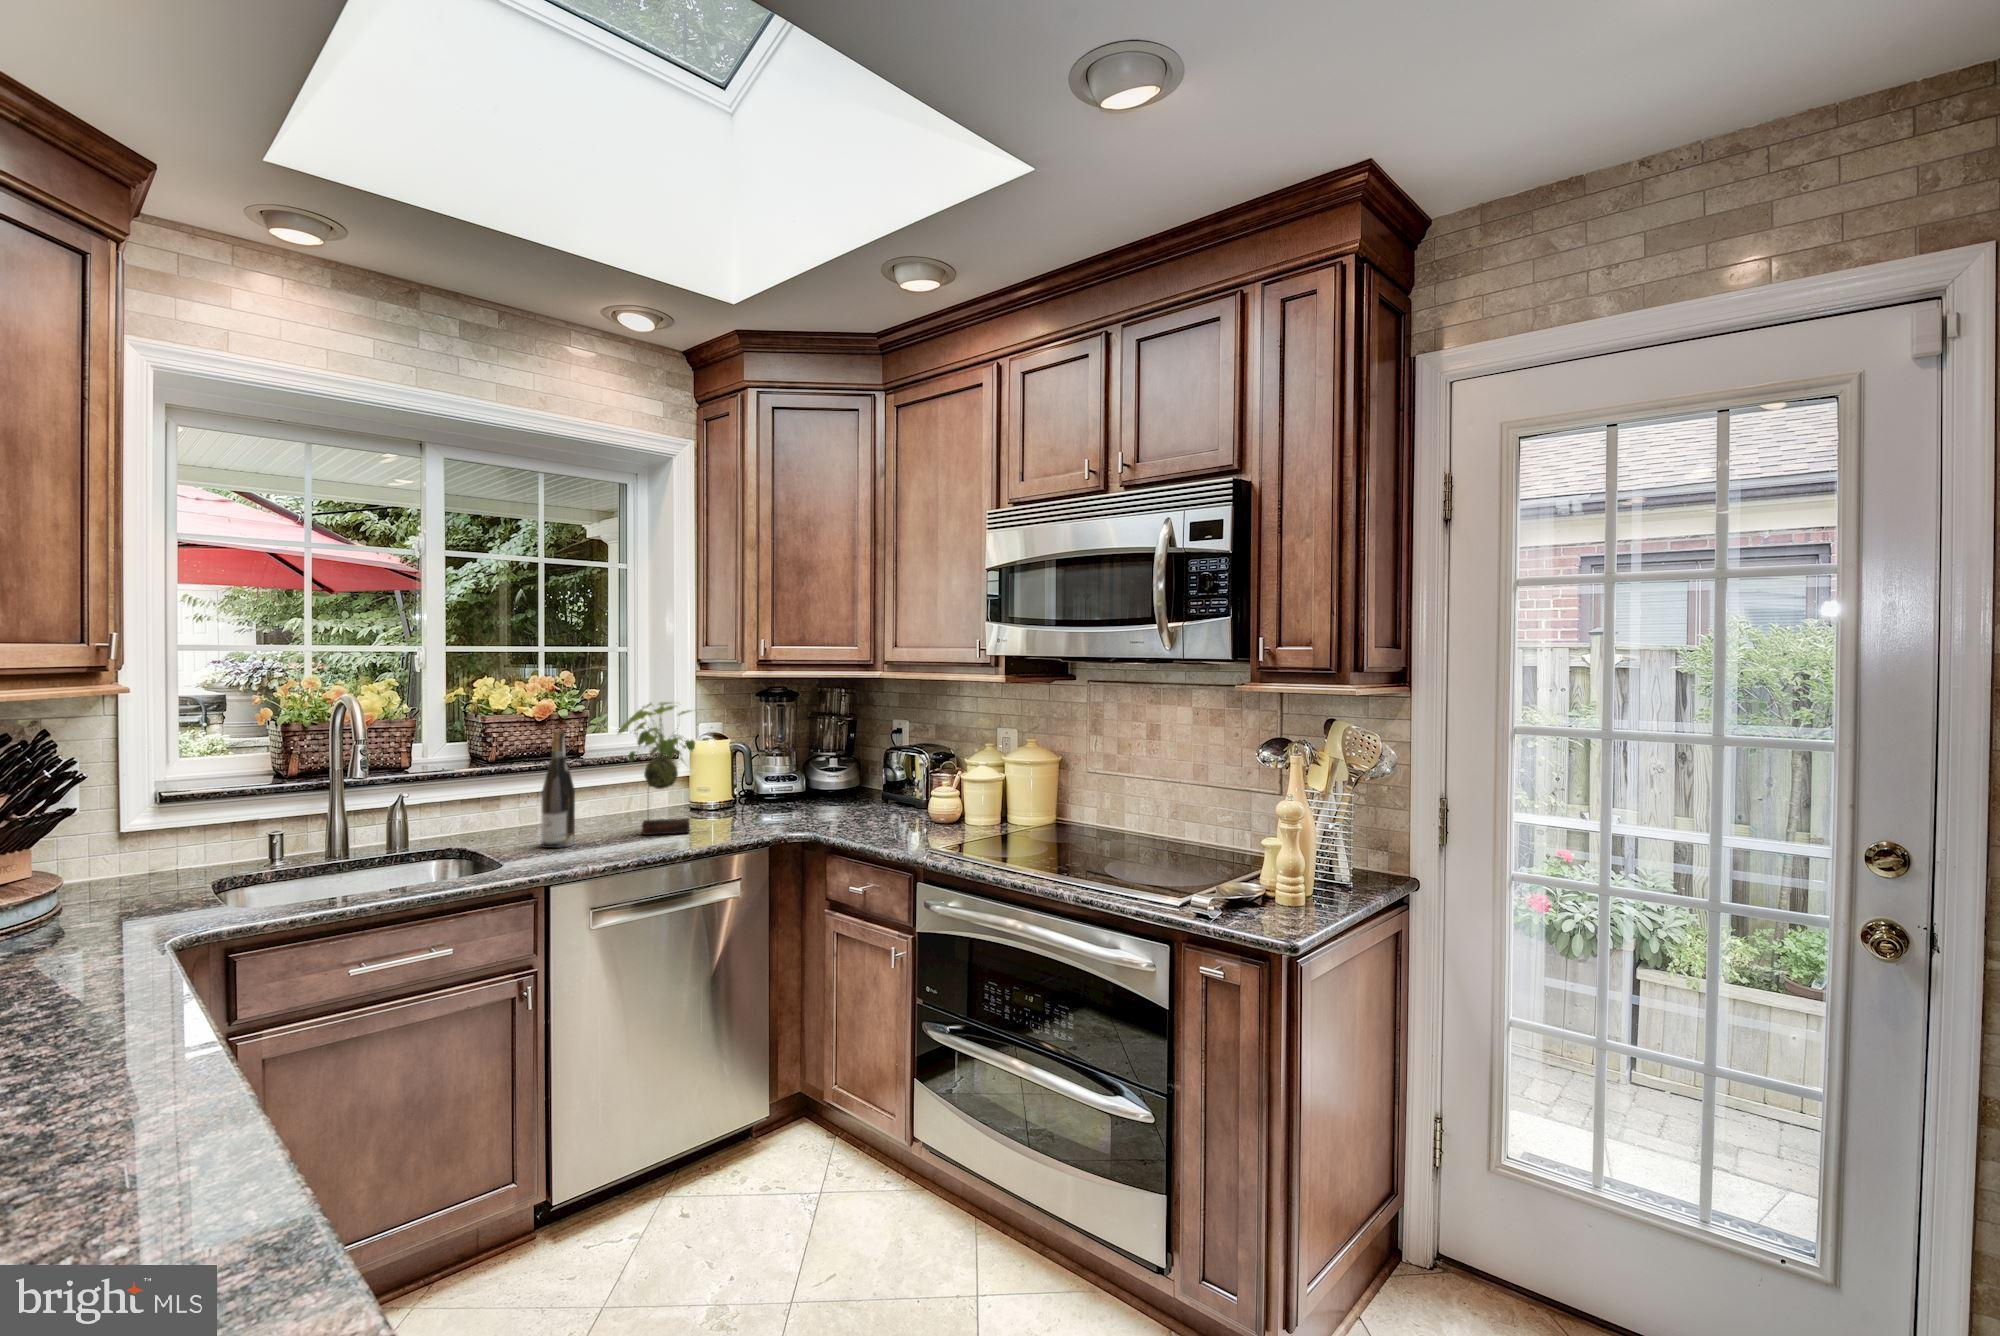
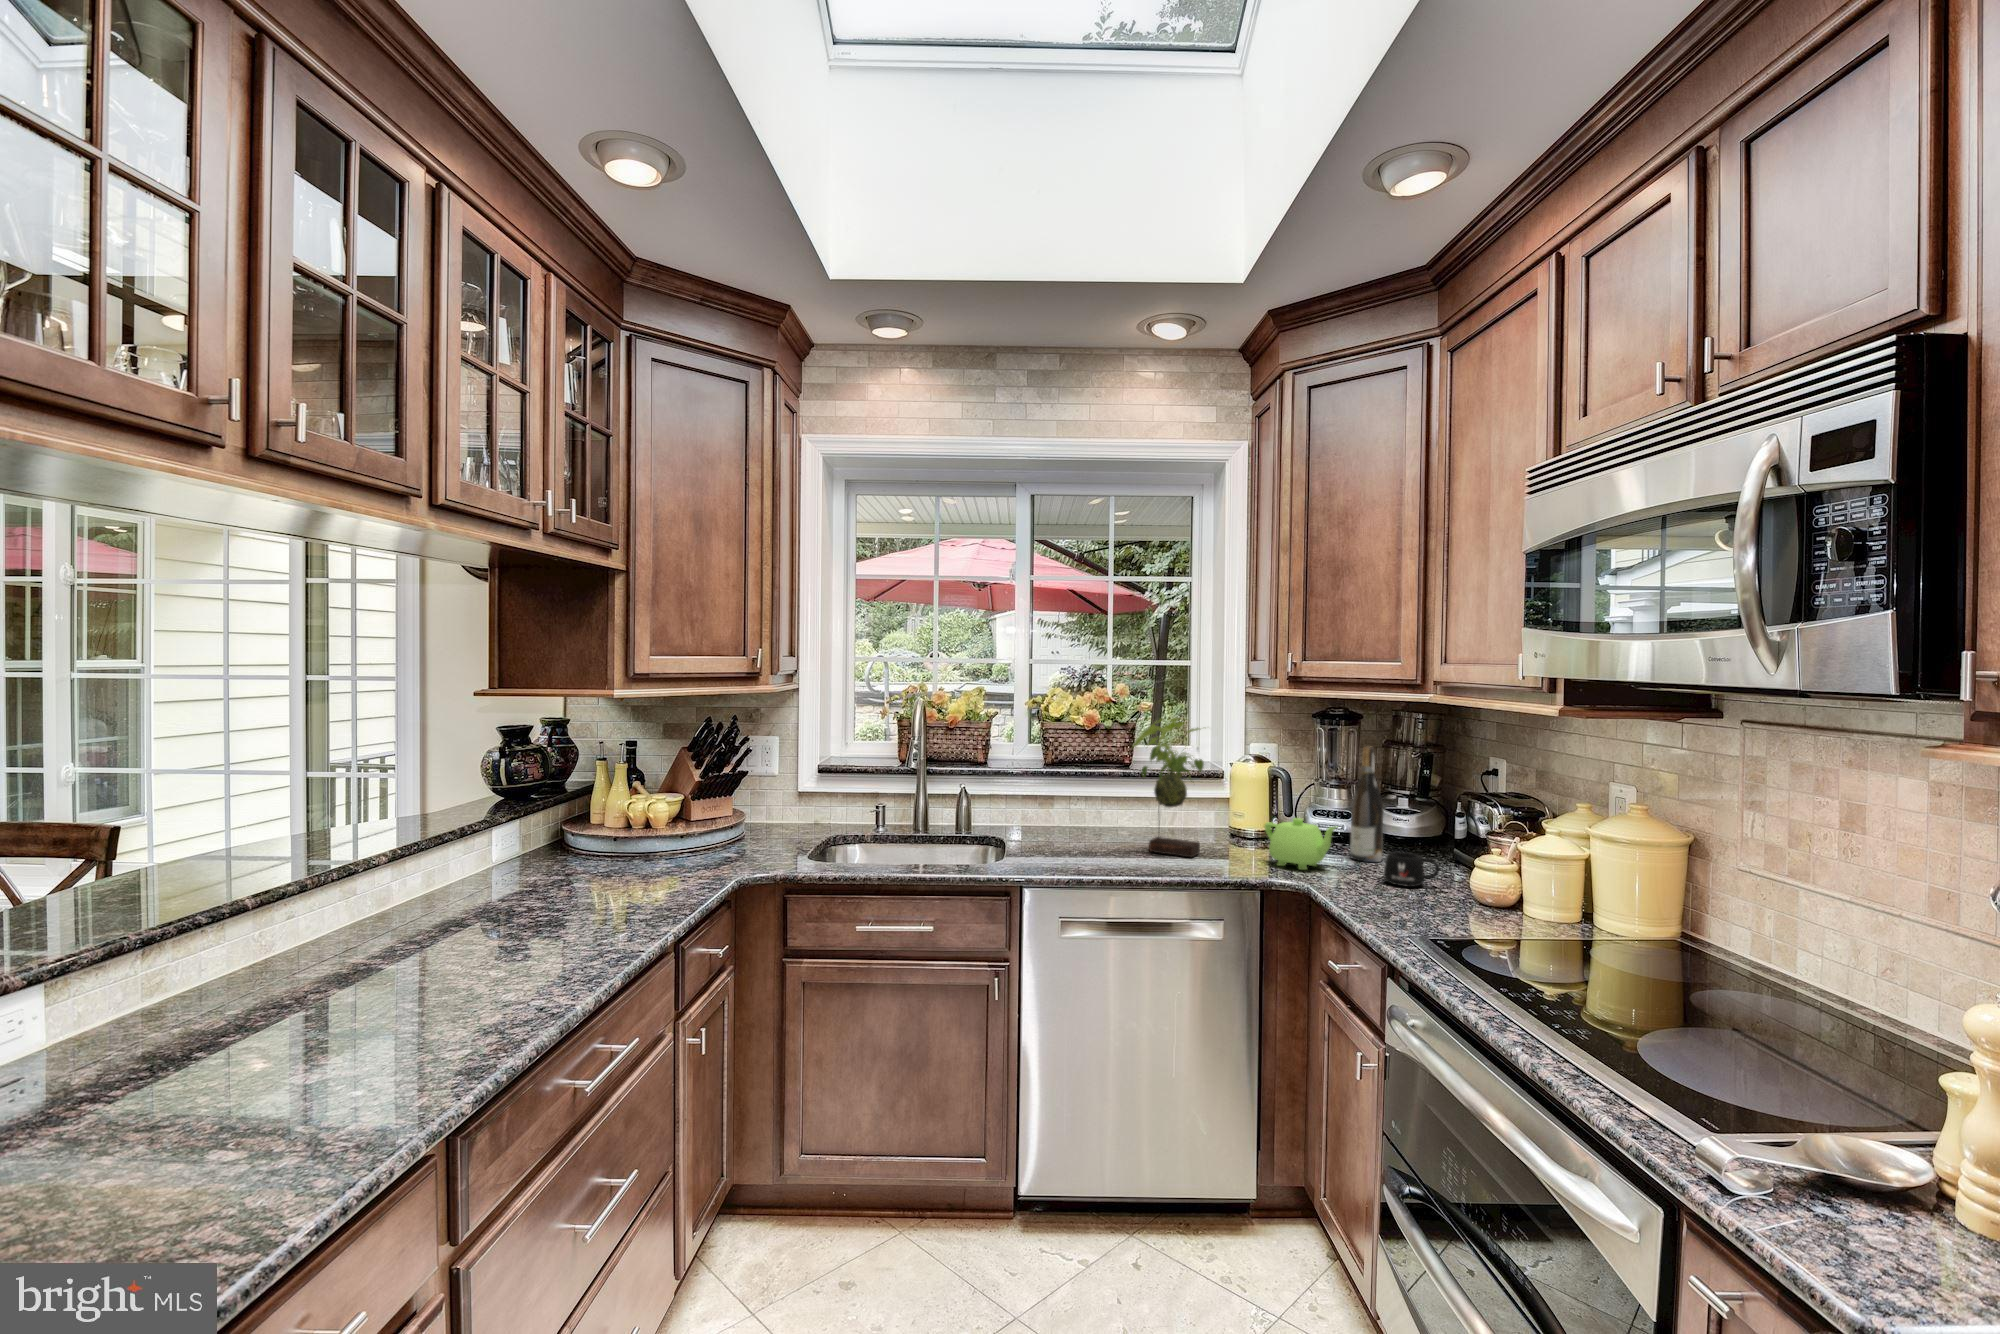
wine bottle: present [541,731,575,848] -> present [1350,746,1383,862]
teapot: none [749,783,818,827] -> present [1264,818,1336,870]
mug: none [857,799,896,825] -> present [1384,852,1439,887]

